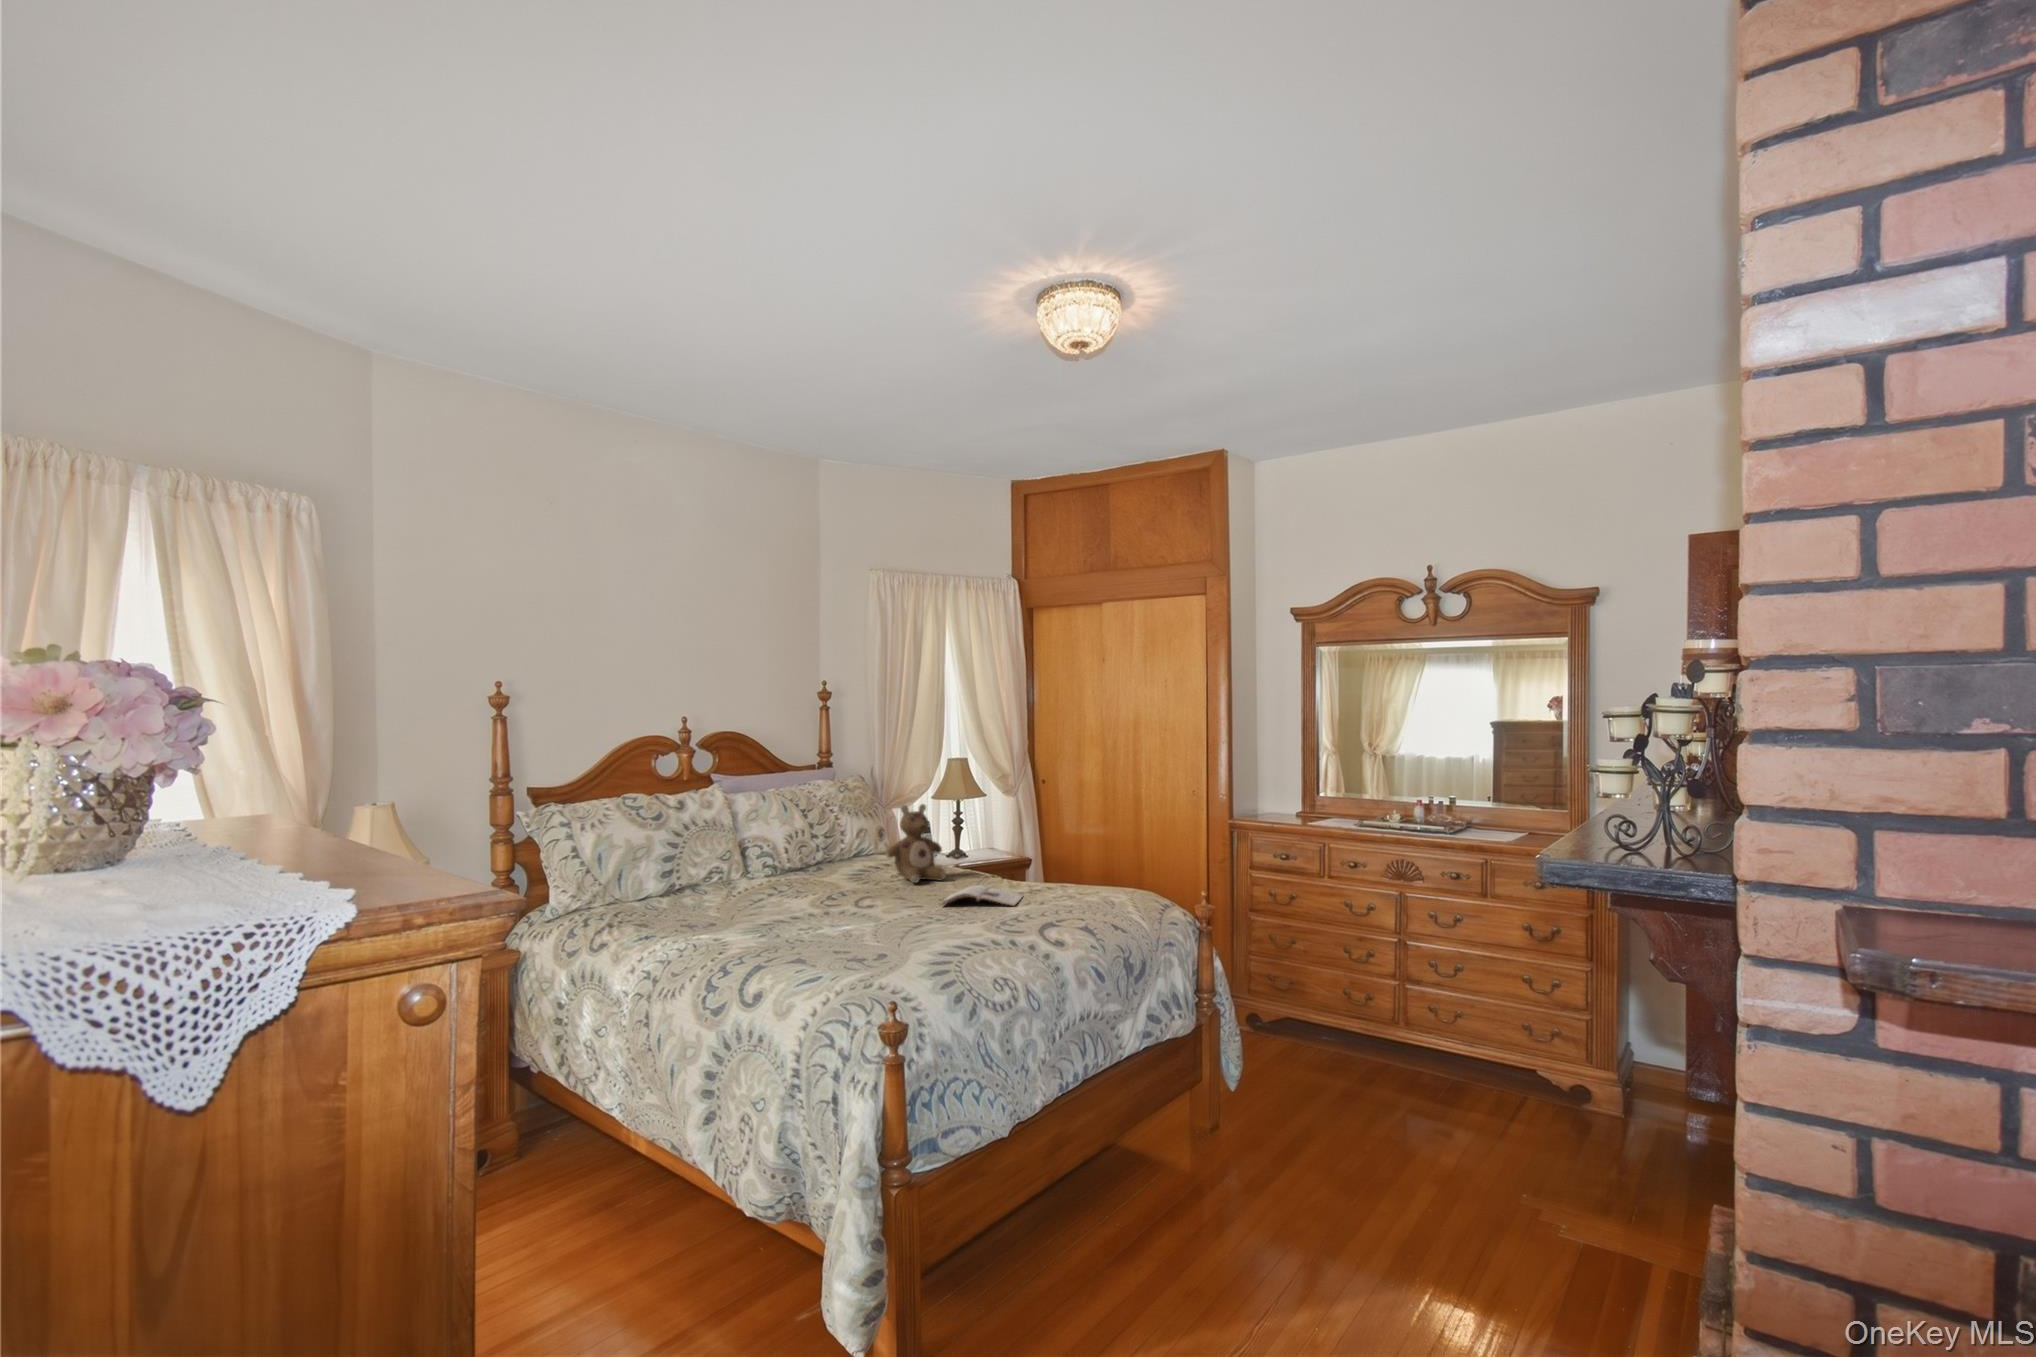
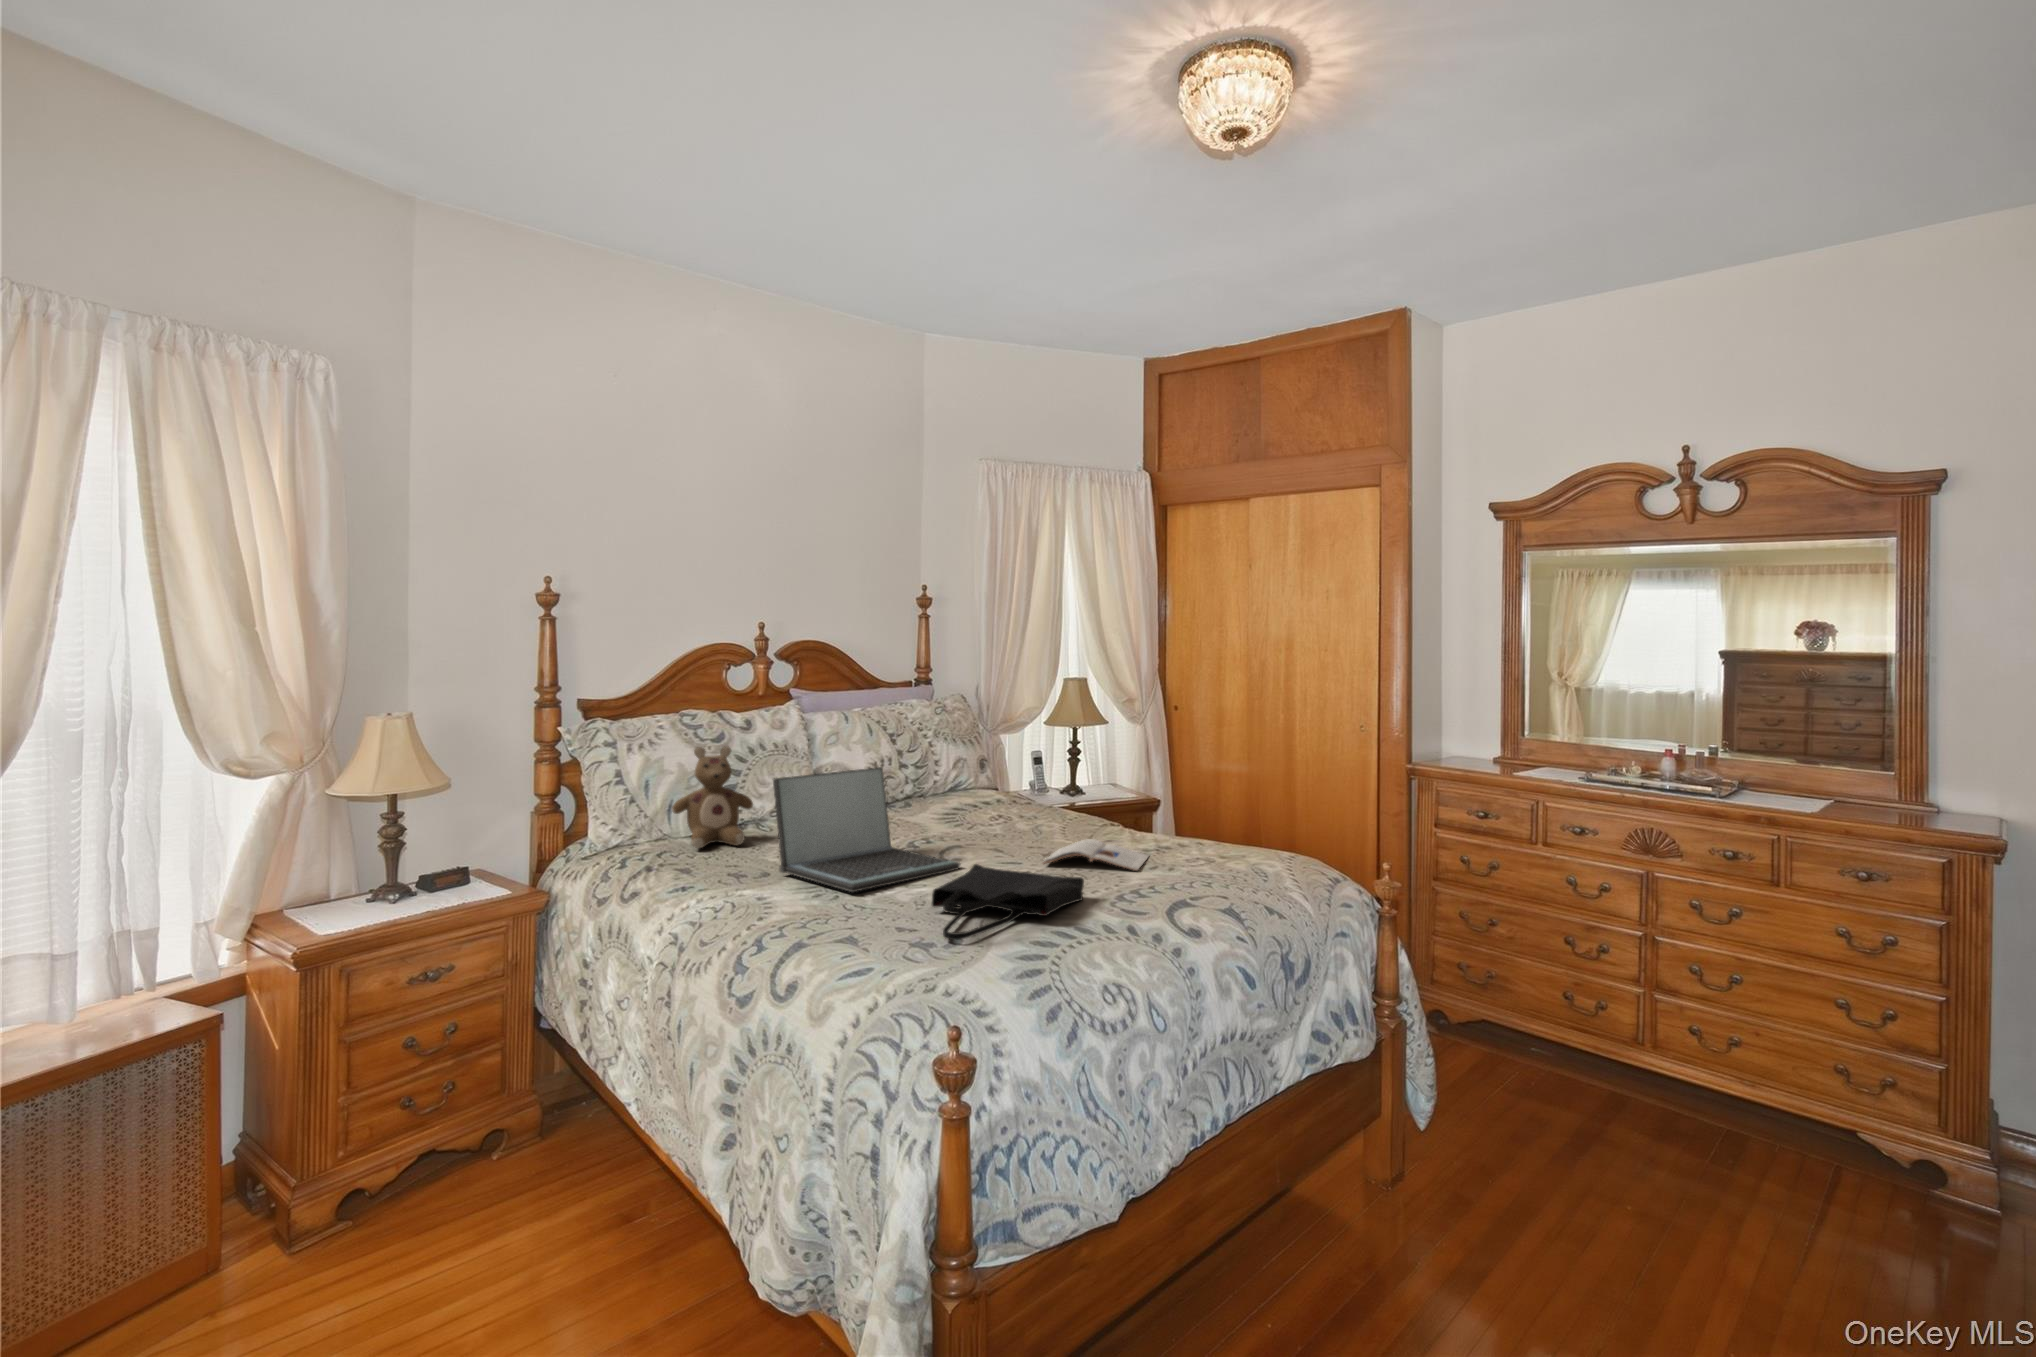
stuffed bear: present [886,804,946,883] -> present [672,746,753,848]
laptop: none [720,834,874,931] -> present [773,767,960,892]
tote bag: none [858,904,974,954] -> present [932,864,1084,940]

